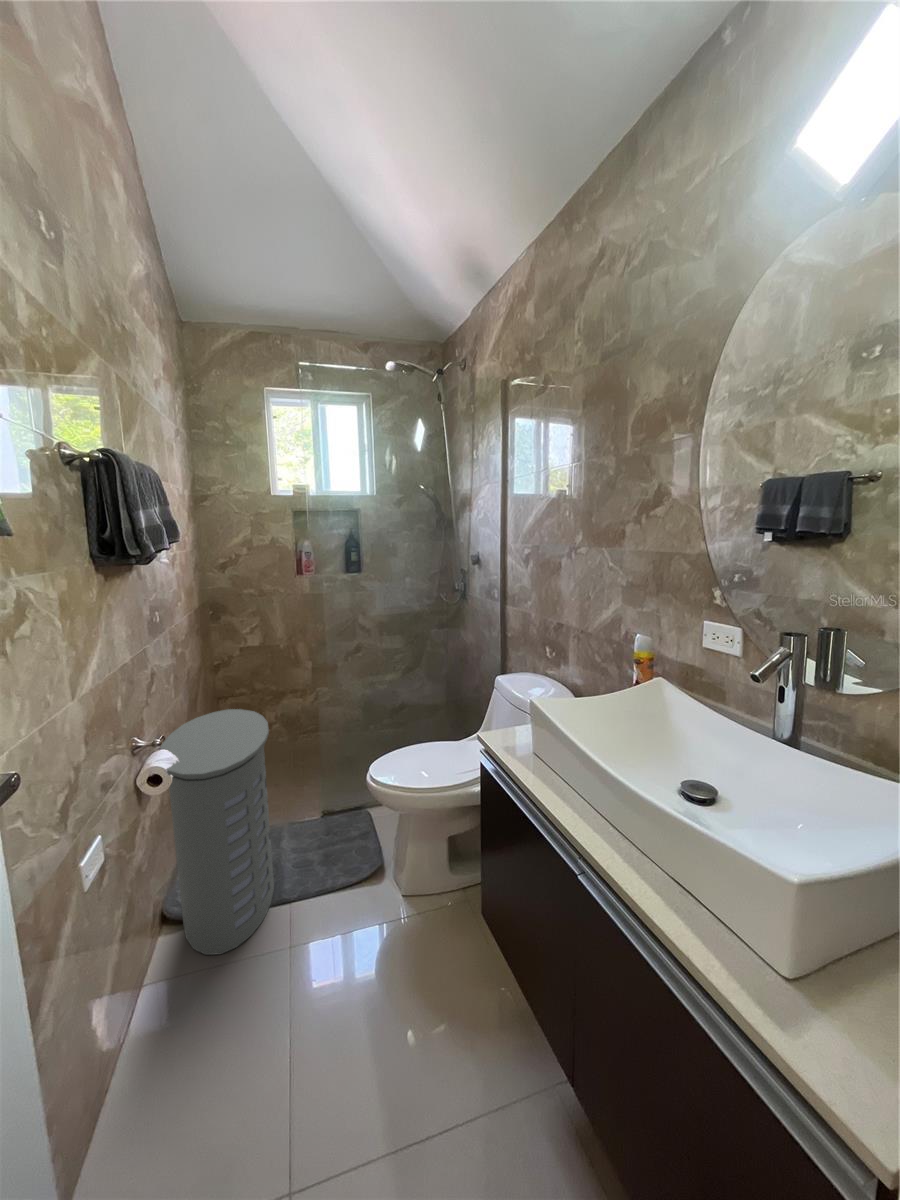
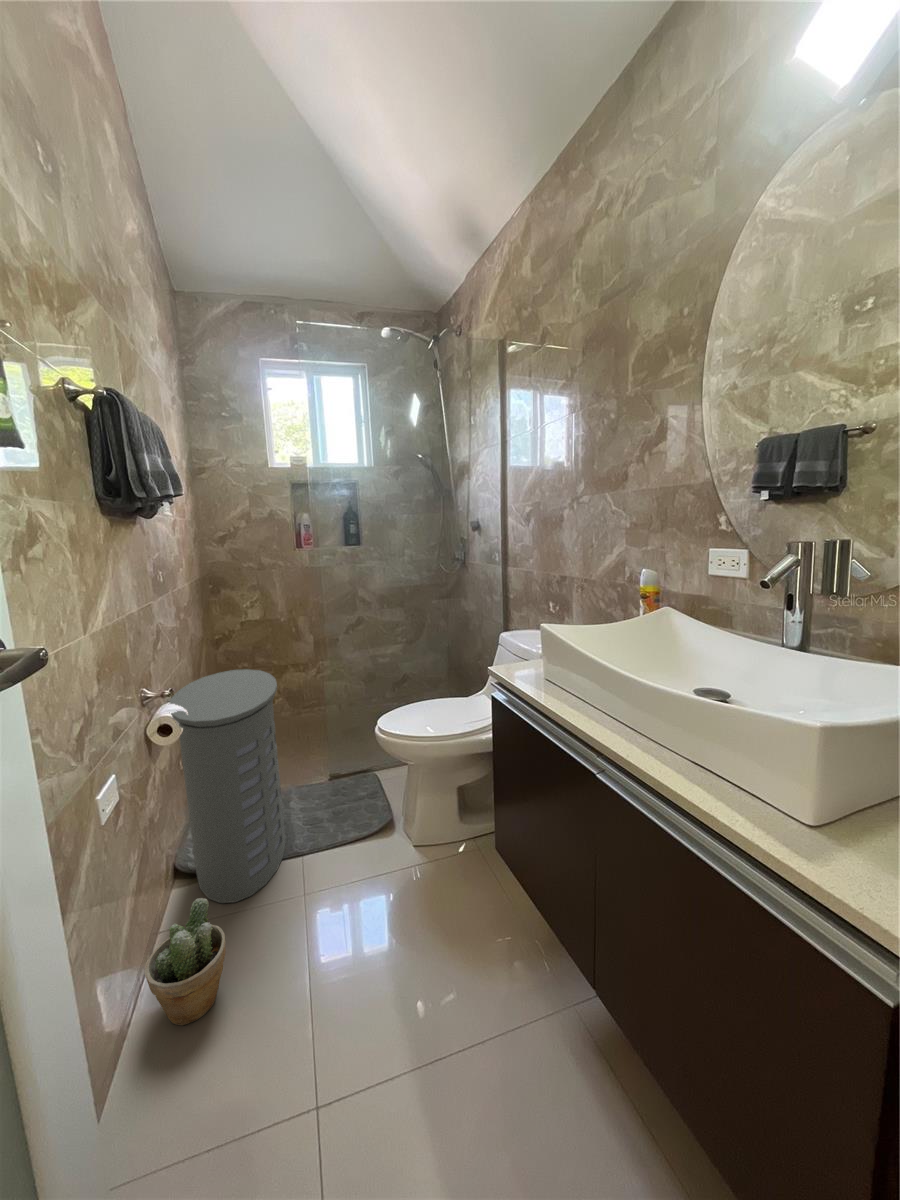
potted plant: none [124,959,206,1092] -> present [144,898,226,1025]

